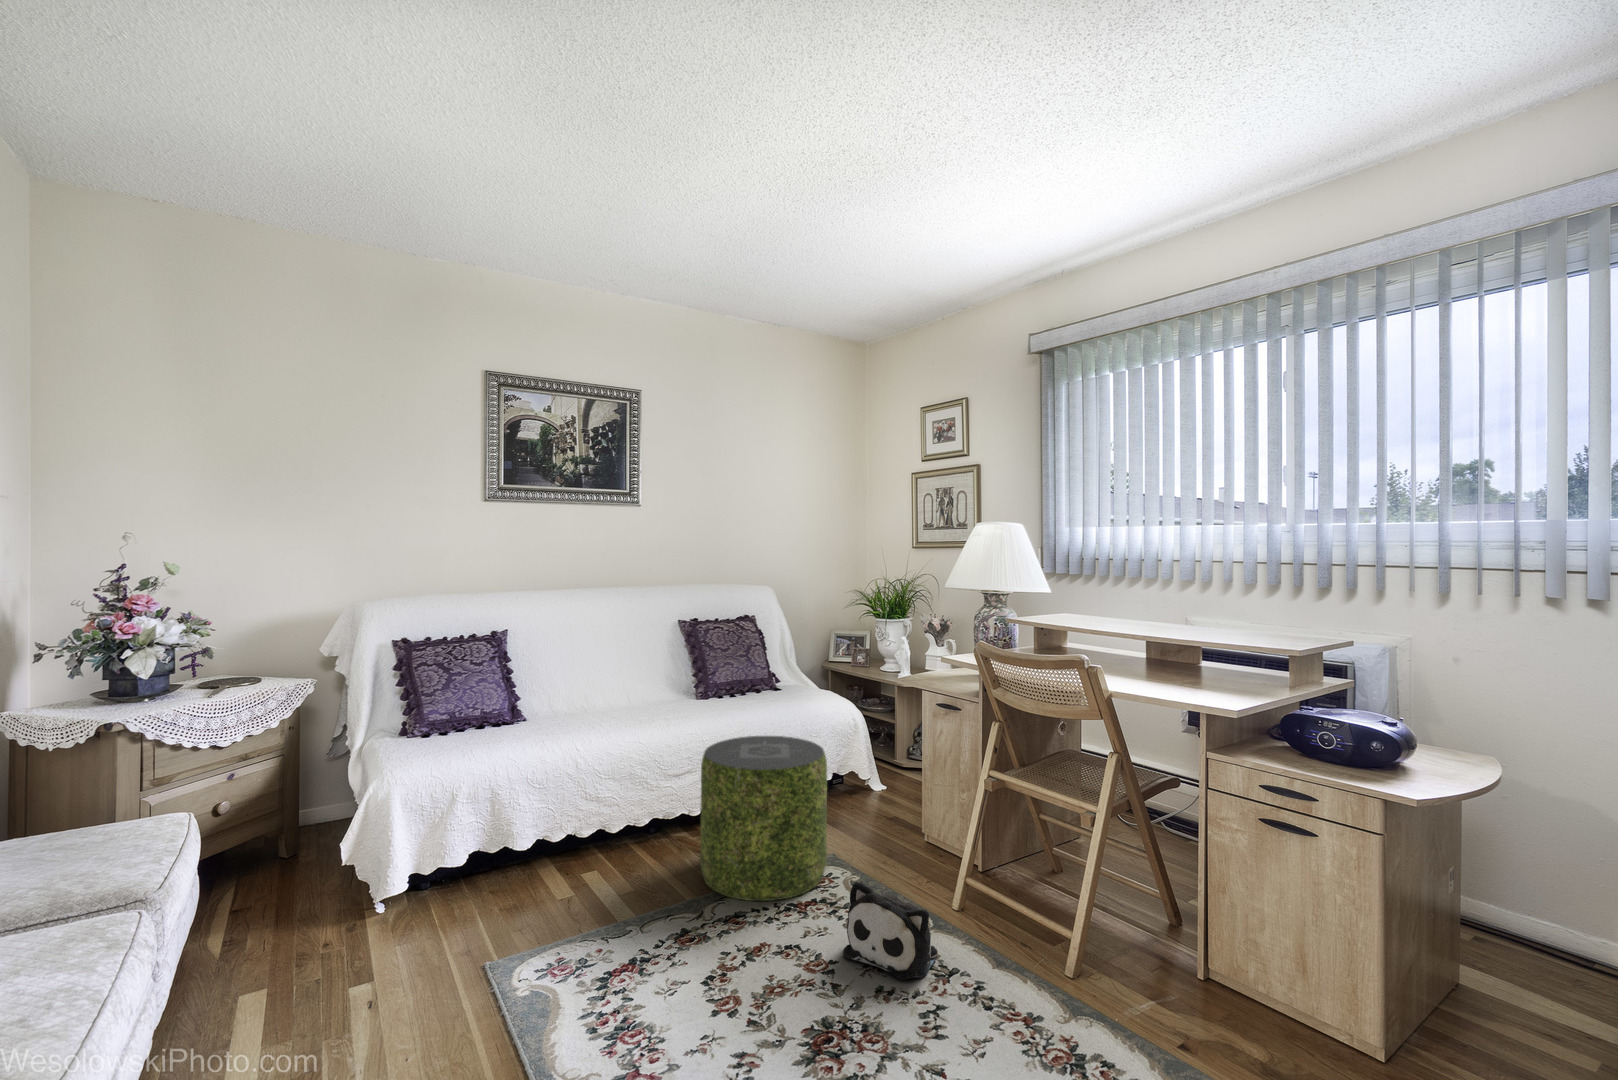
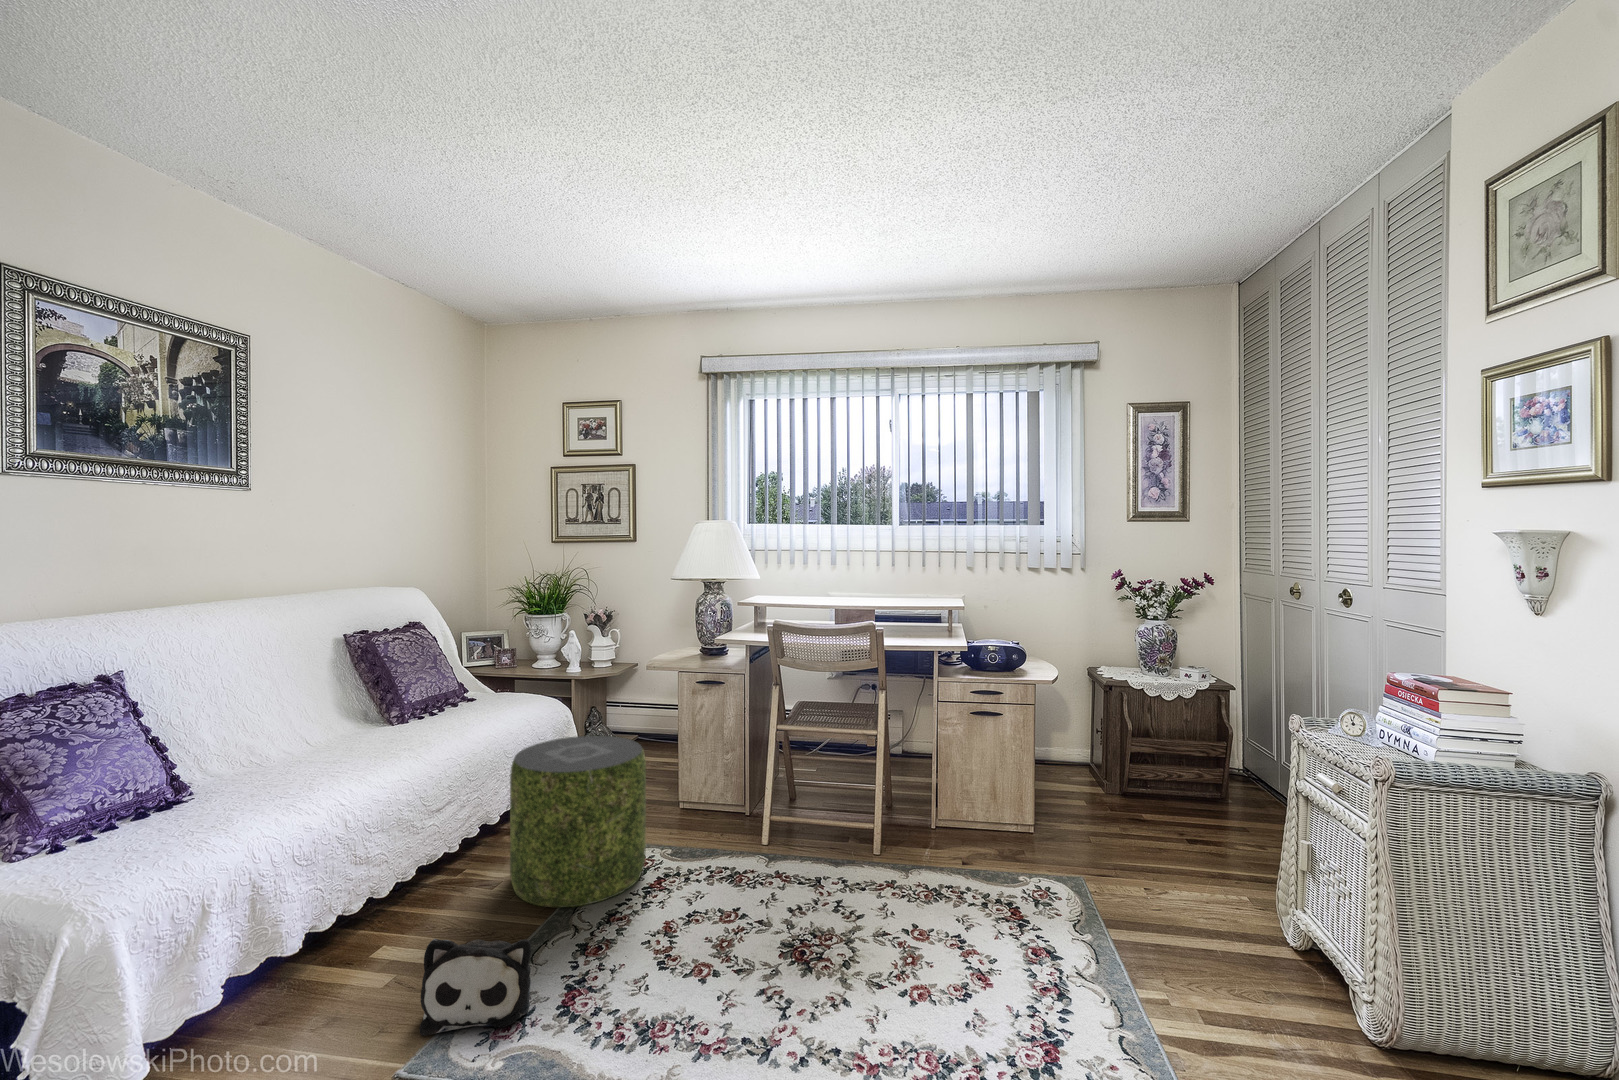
plush toy: present [843,881,938,980] -> present [419,939,531,1036]

